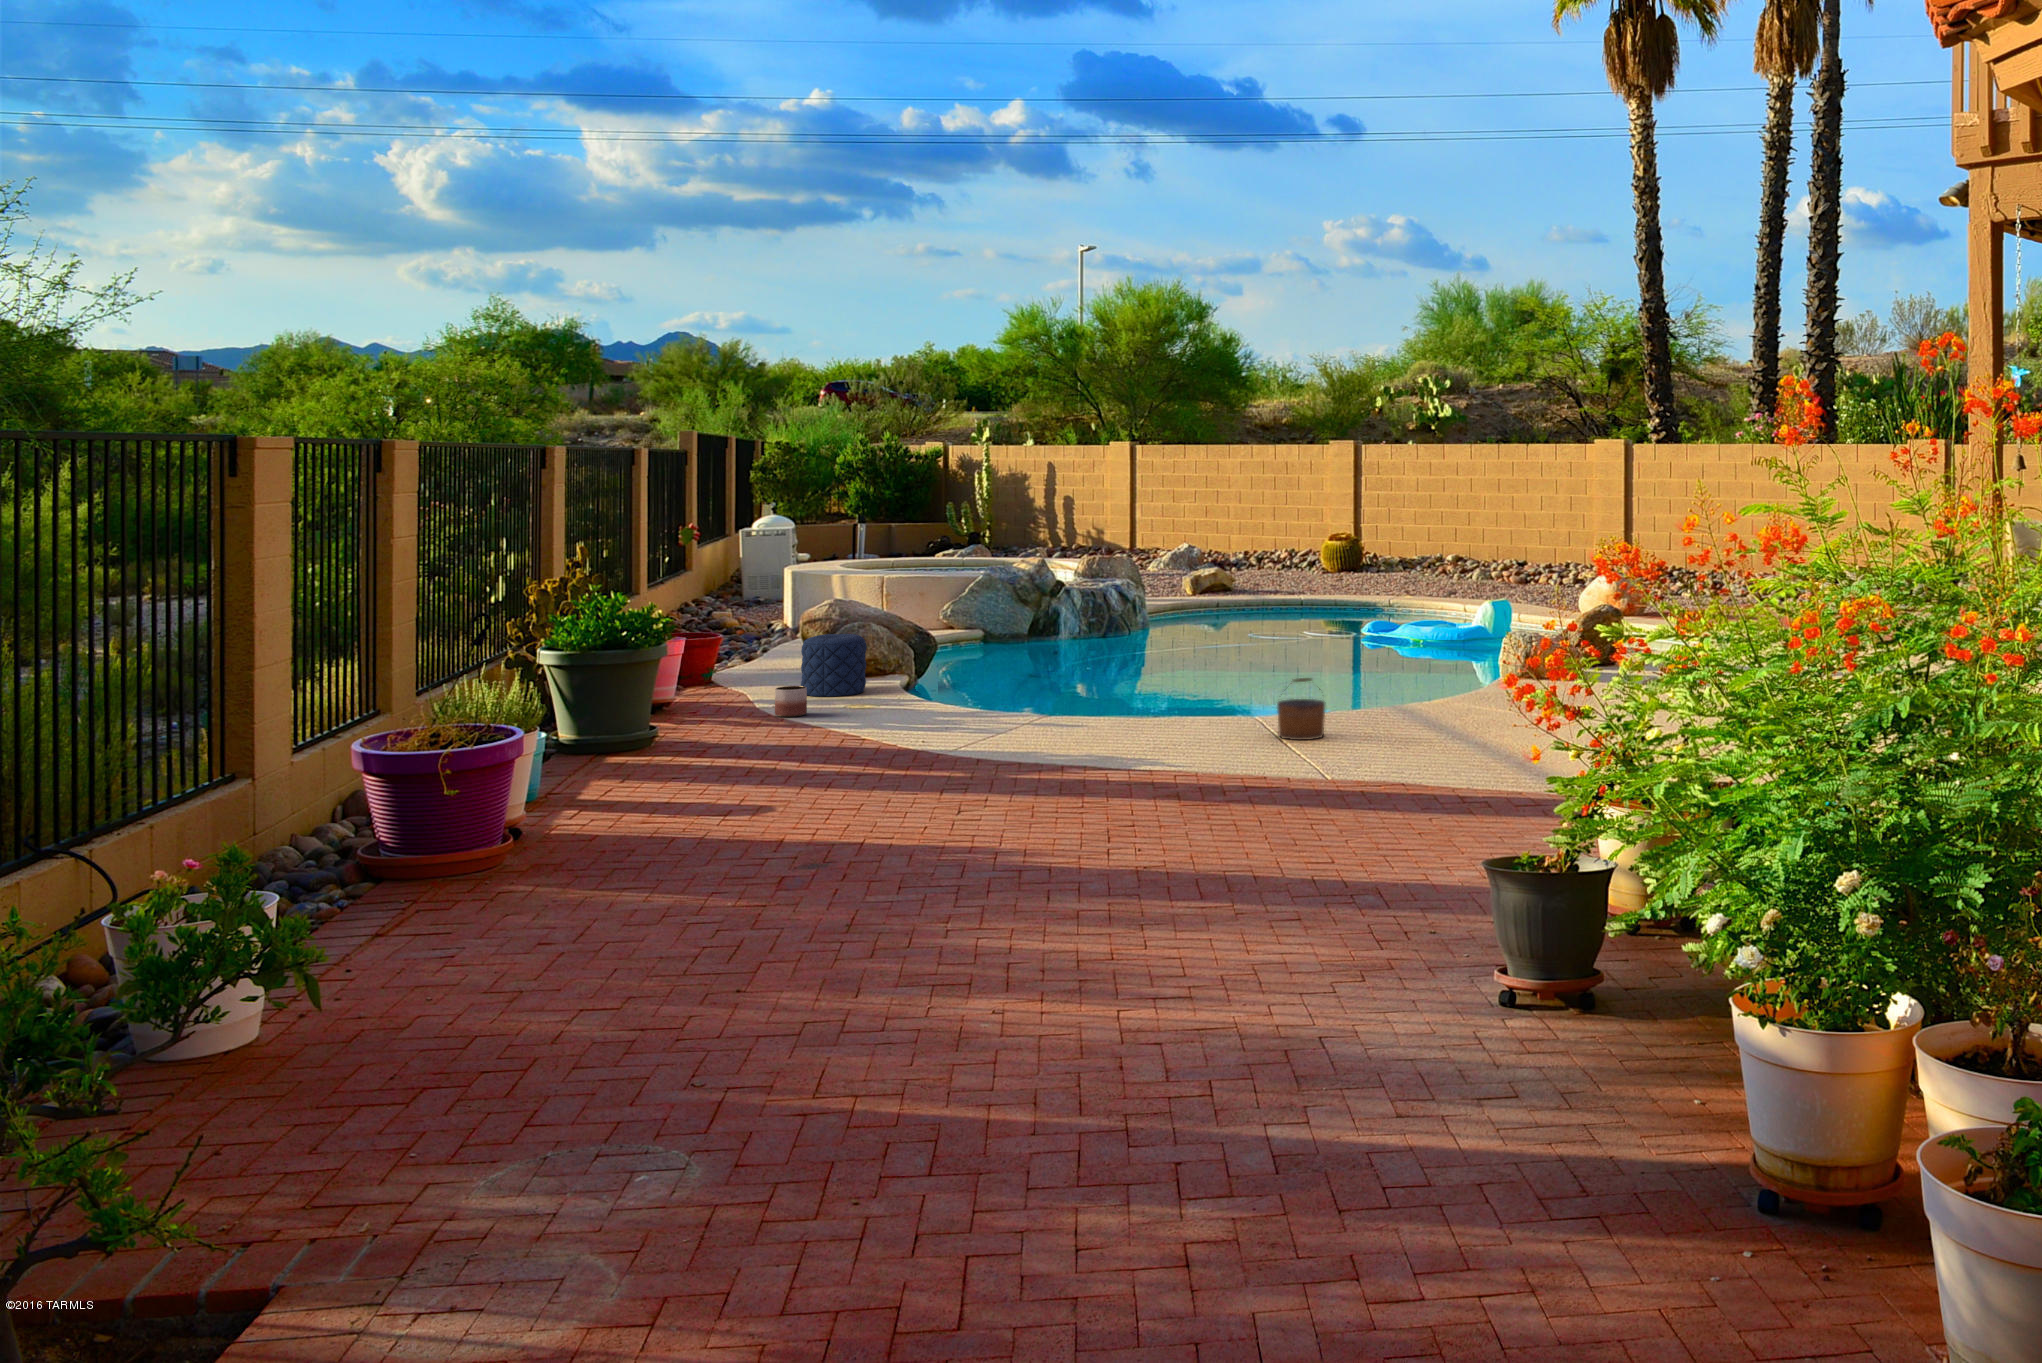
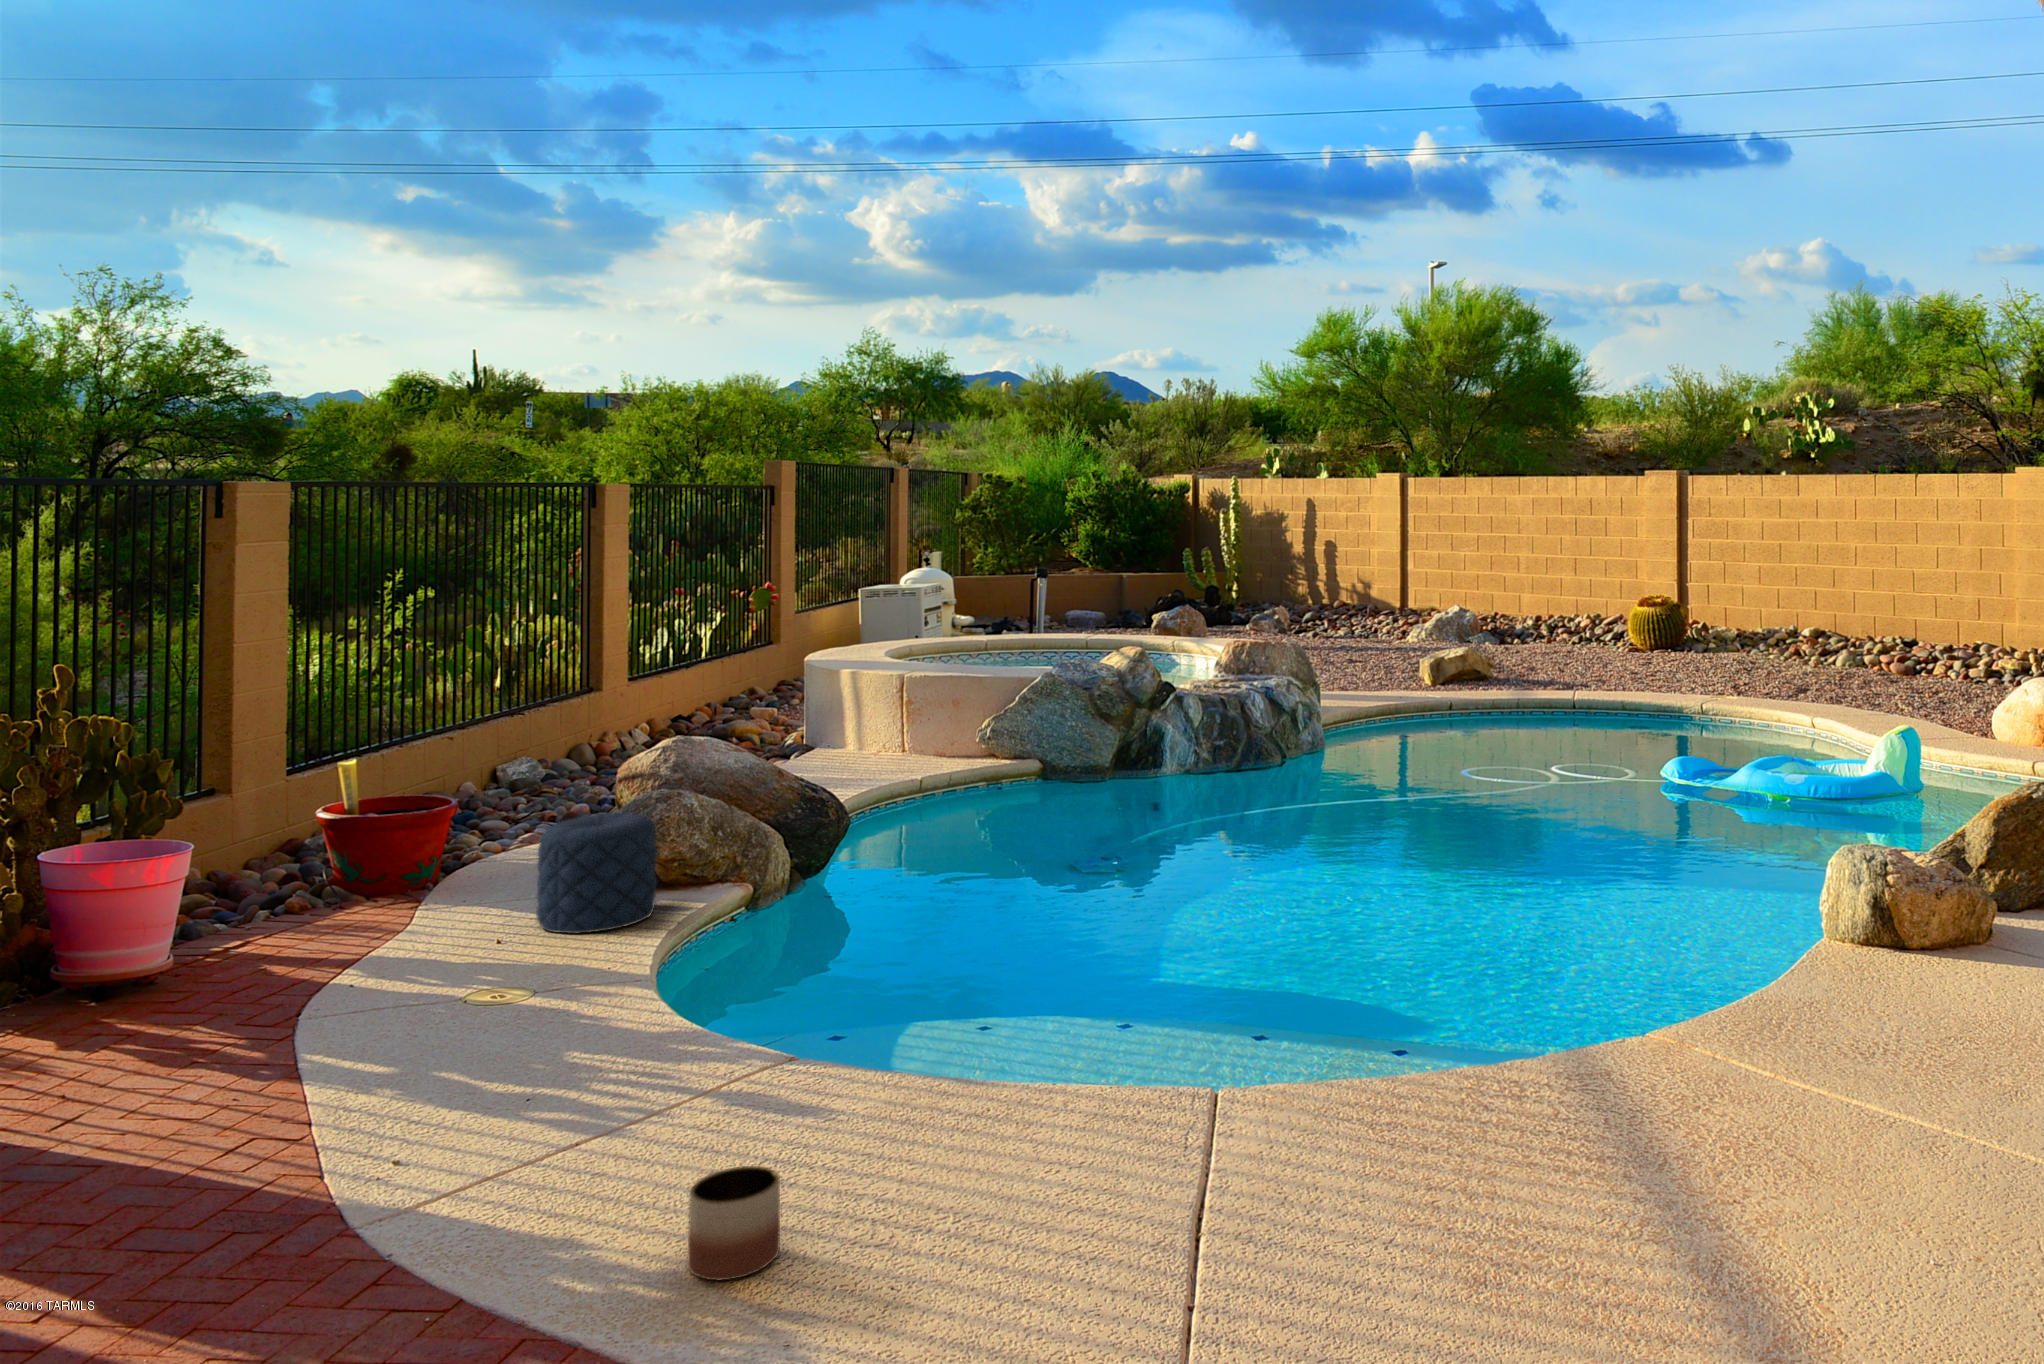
bucket: present [1277,678,1325,740] -> none [1152,1088,1282,1265]
planter: present [775,686,807,717] -> present [688,1166,780,1280]

